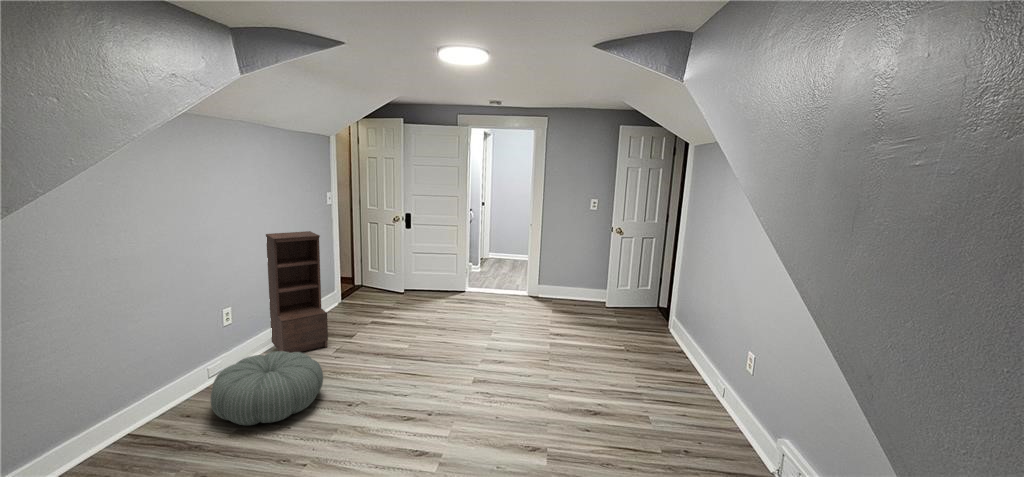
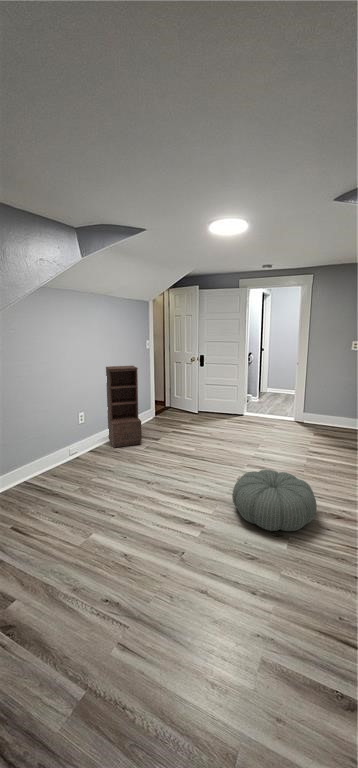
pouf: present [211,351,323,425] -> present [232,470,317,531]

